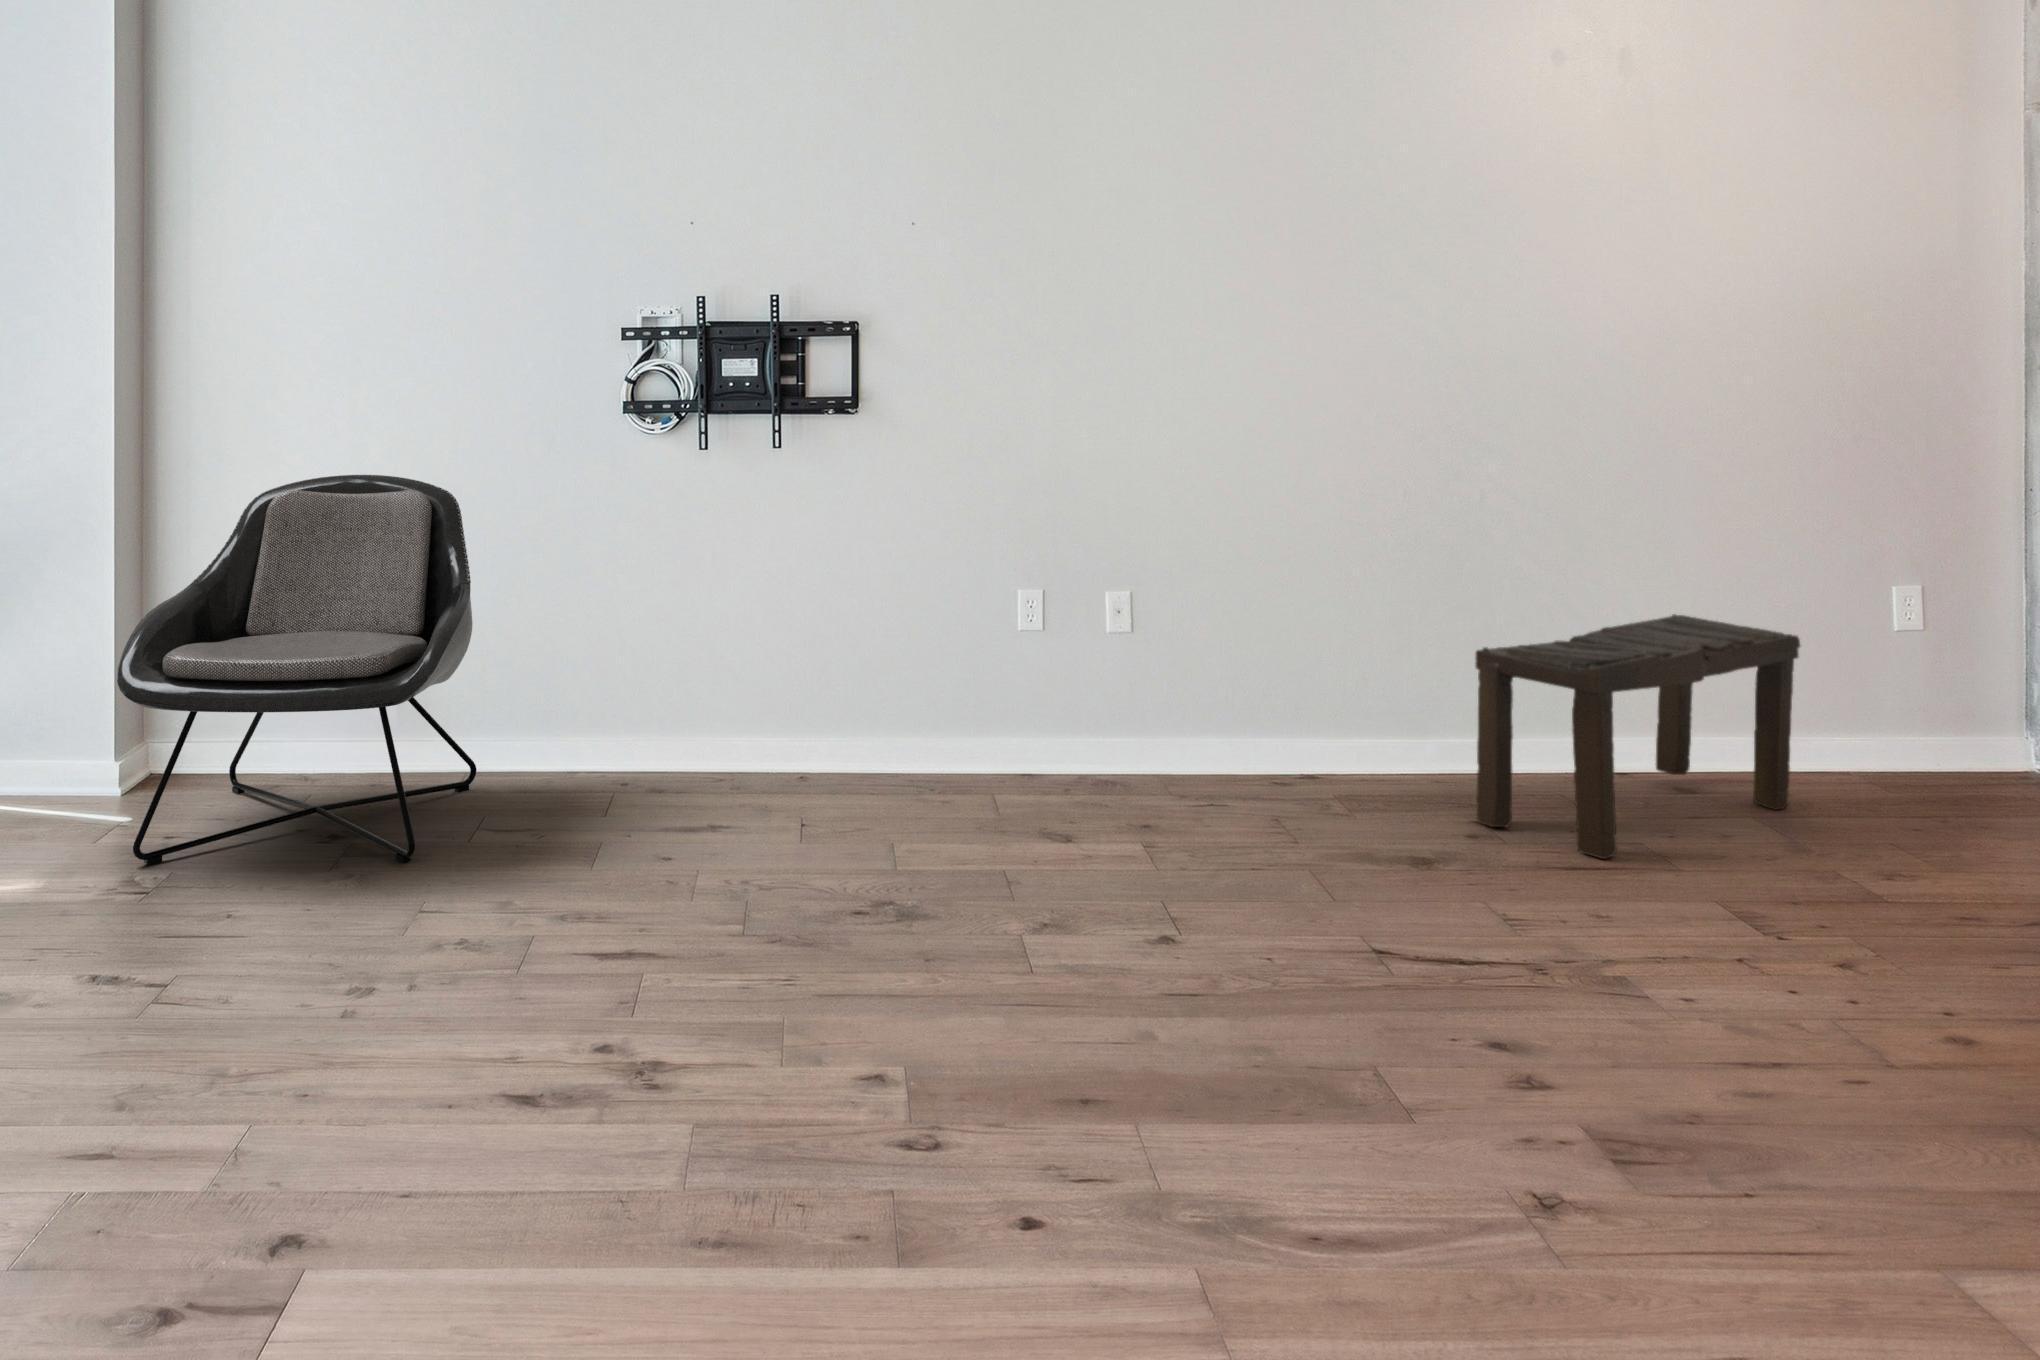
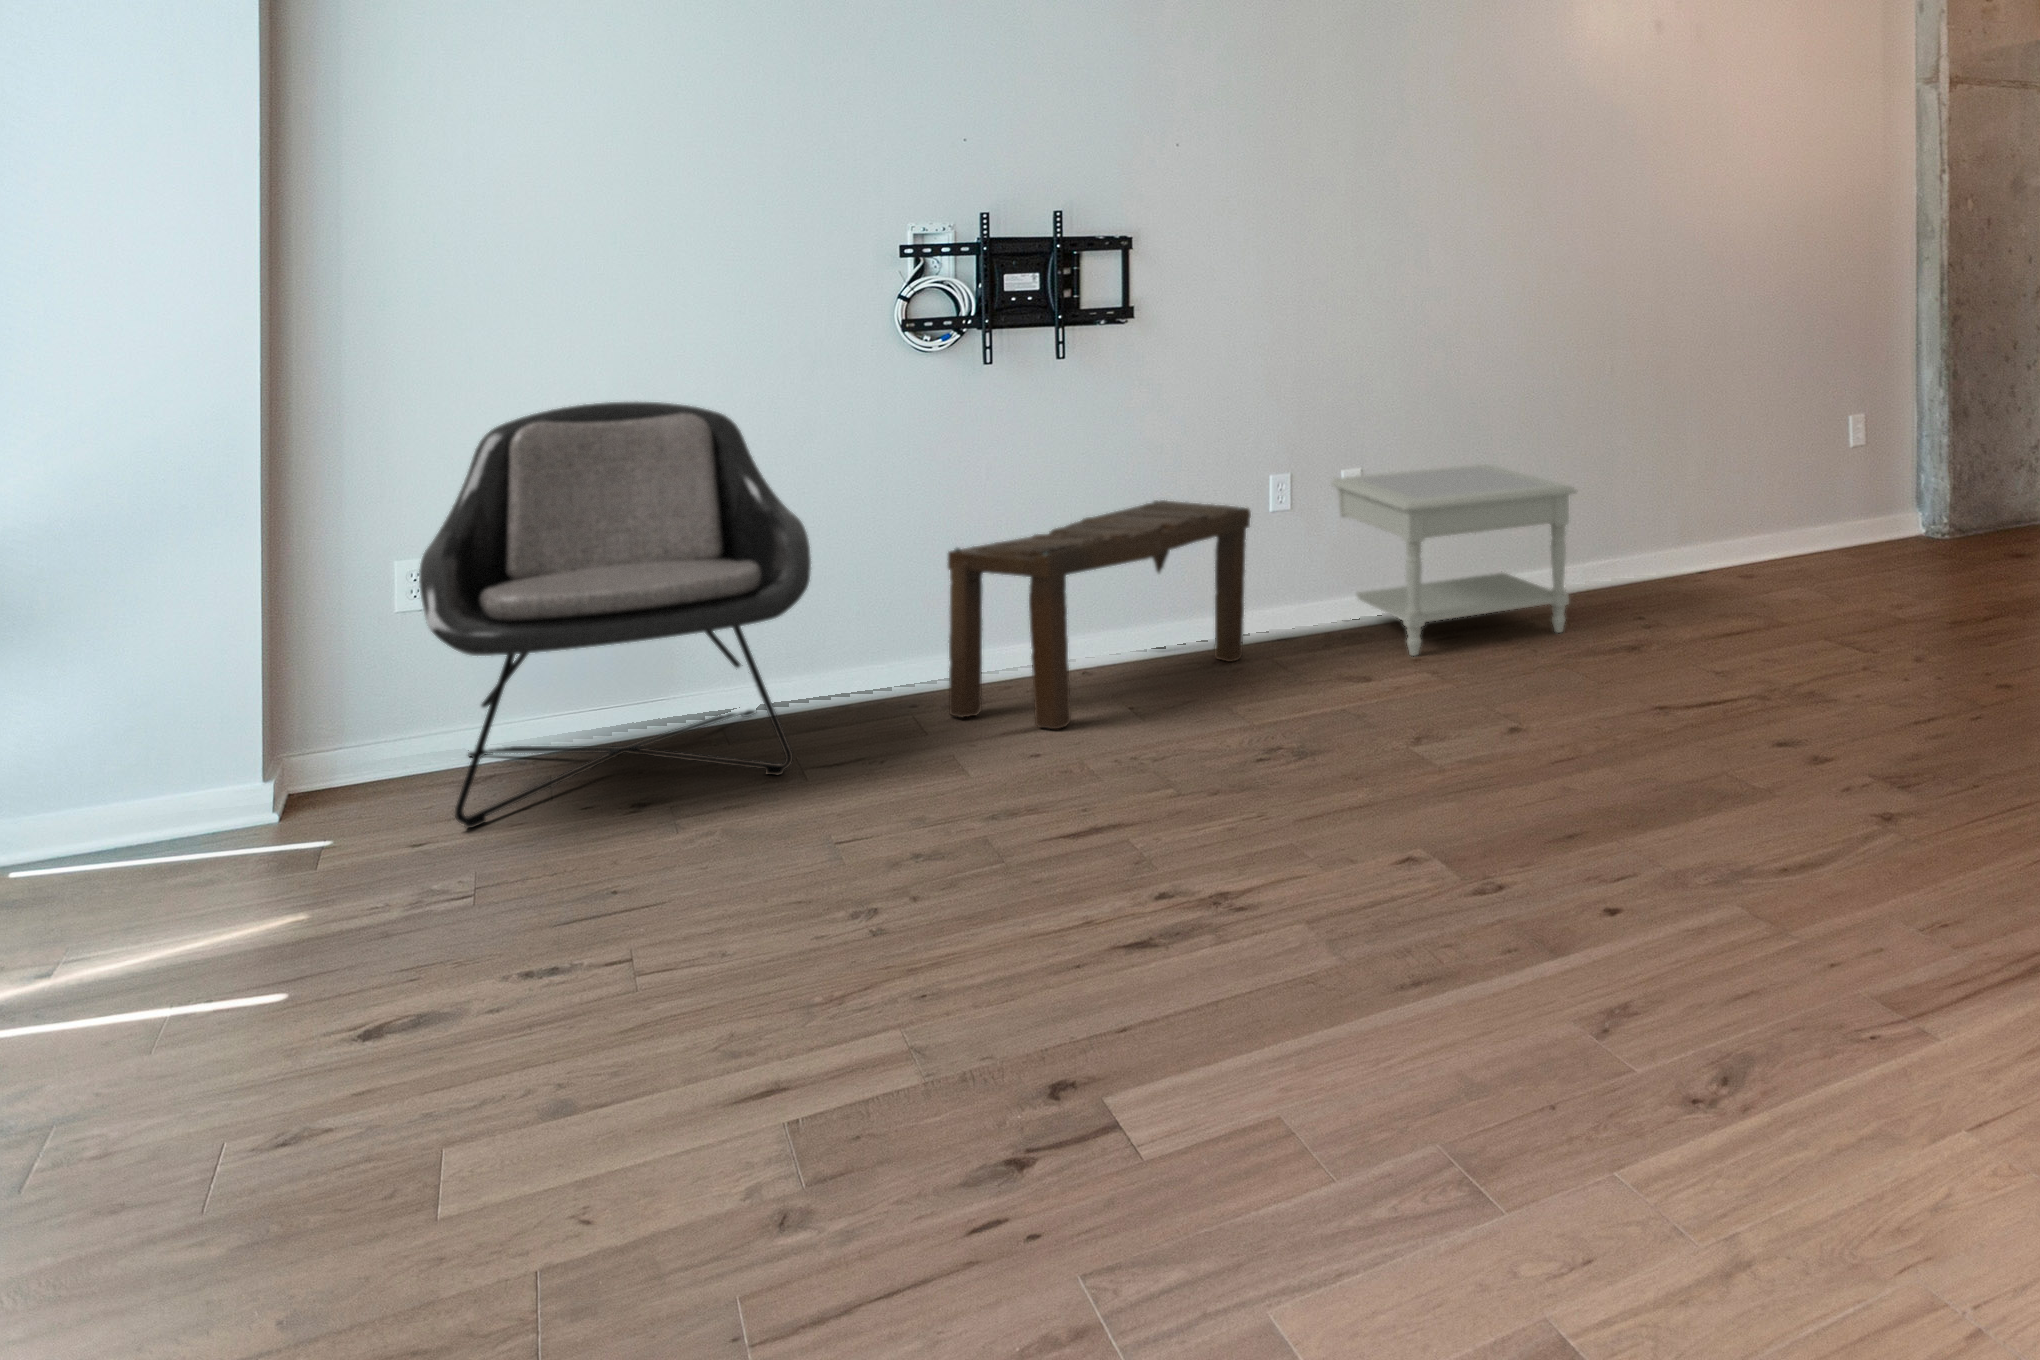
side table: none [1089,610,1357,843] -> present [1331,464,1576,656]
bench: present [1475,614,1800,859] -> present [947,500,1251,729]

